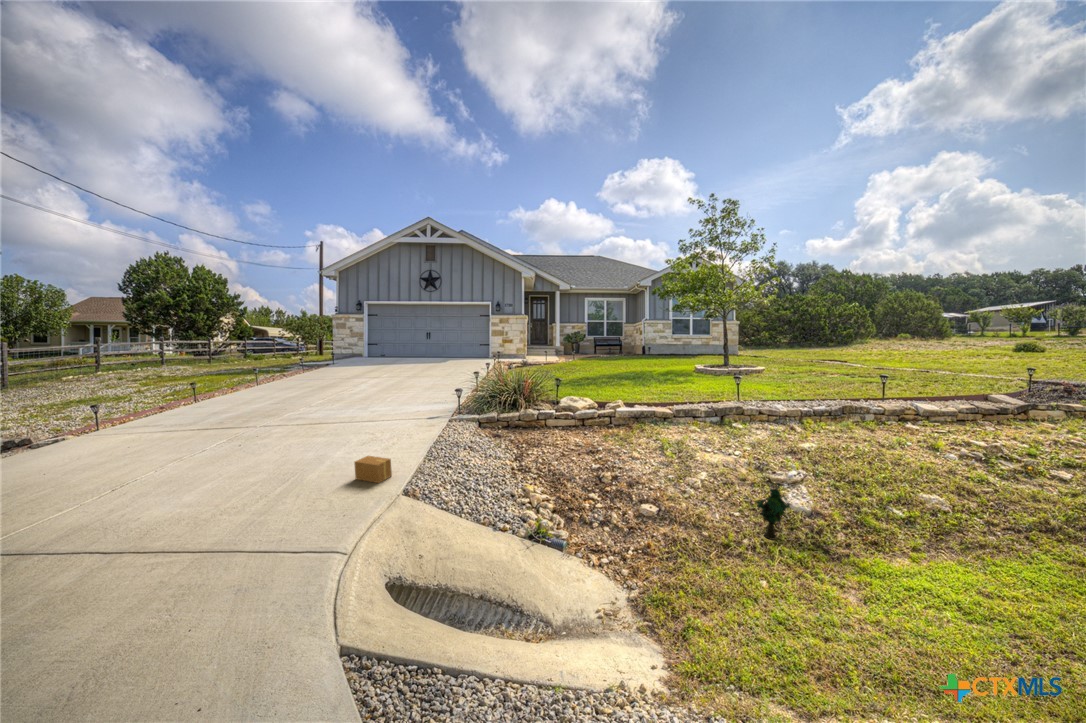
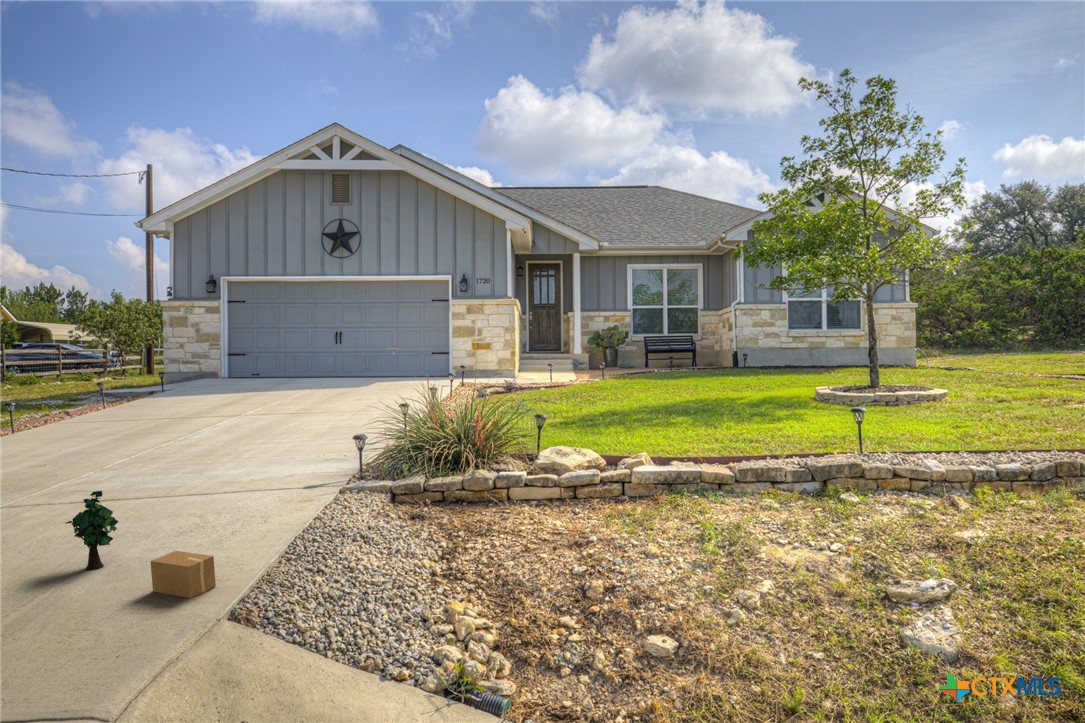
decorative plant: present [755,483,790,540] -> present [65,491,118,570]

